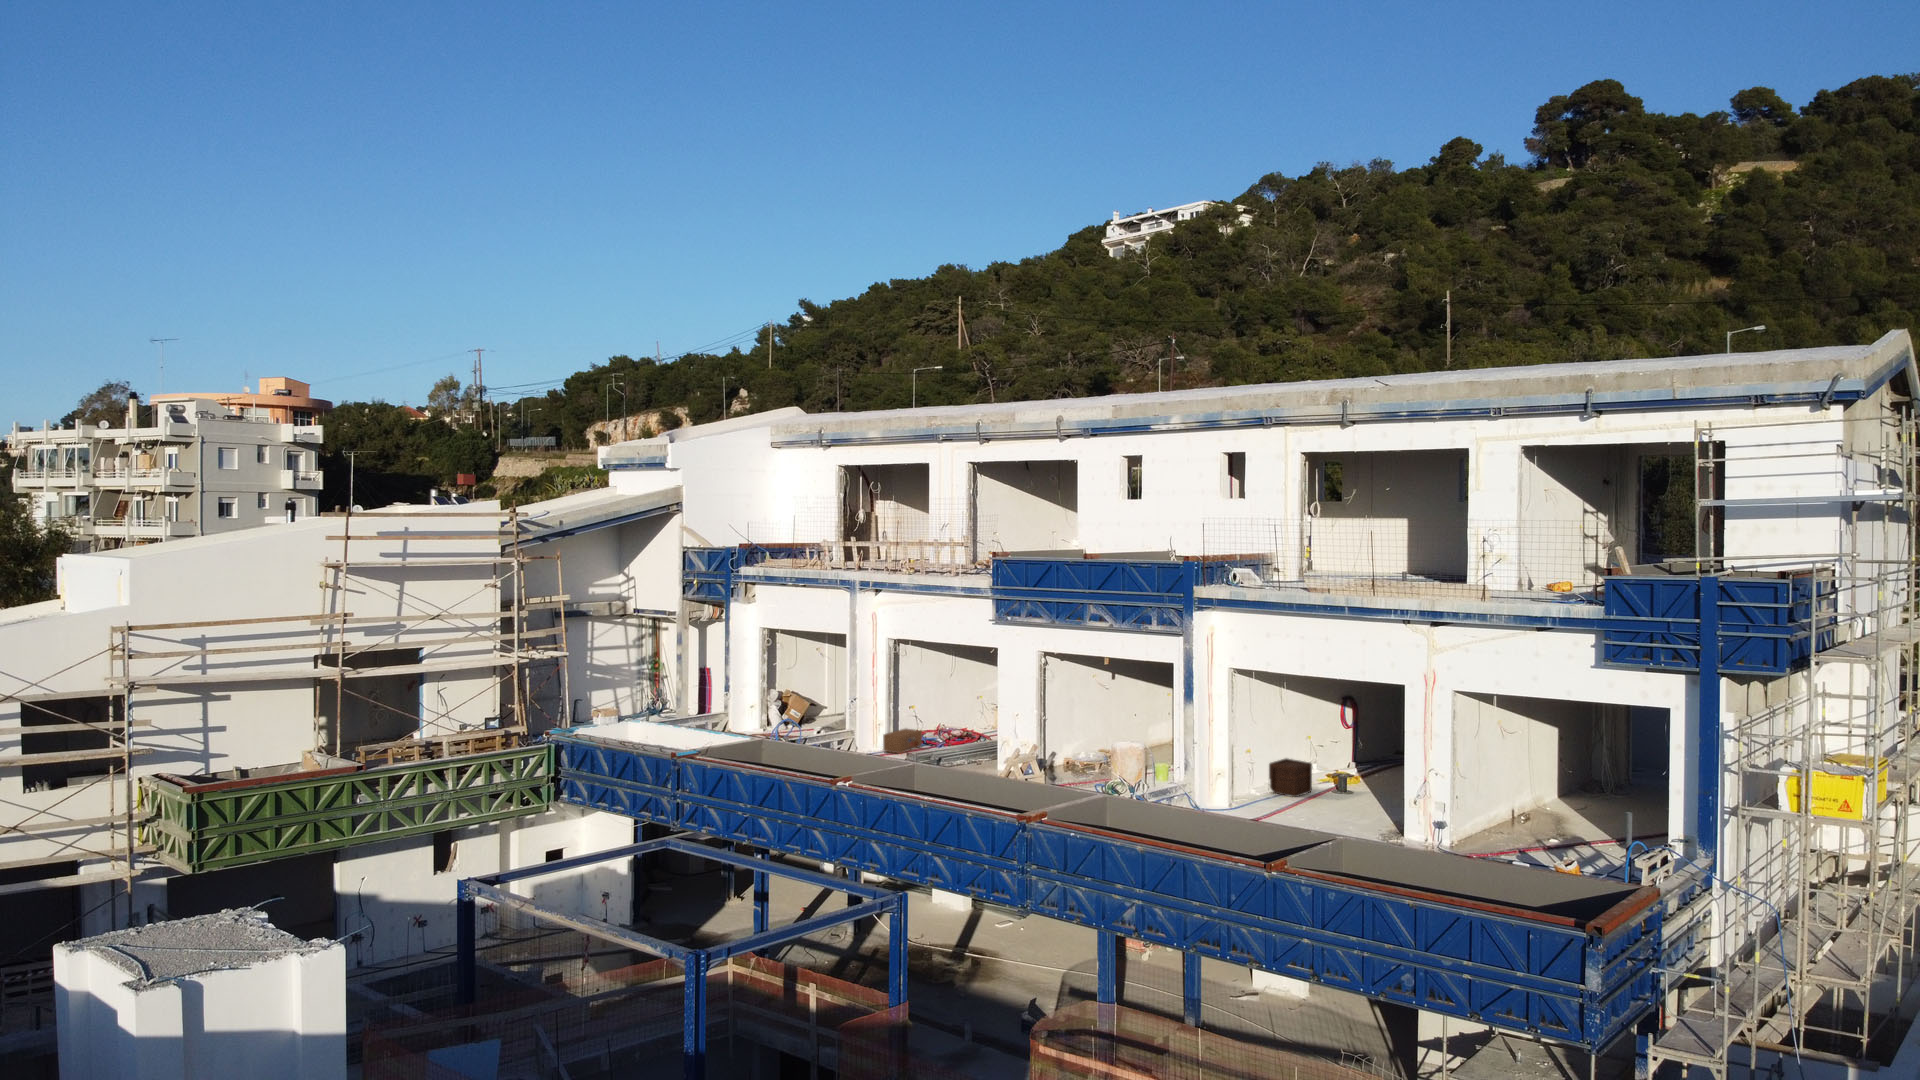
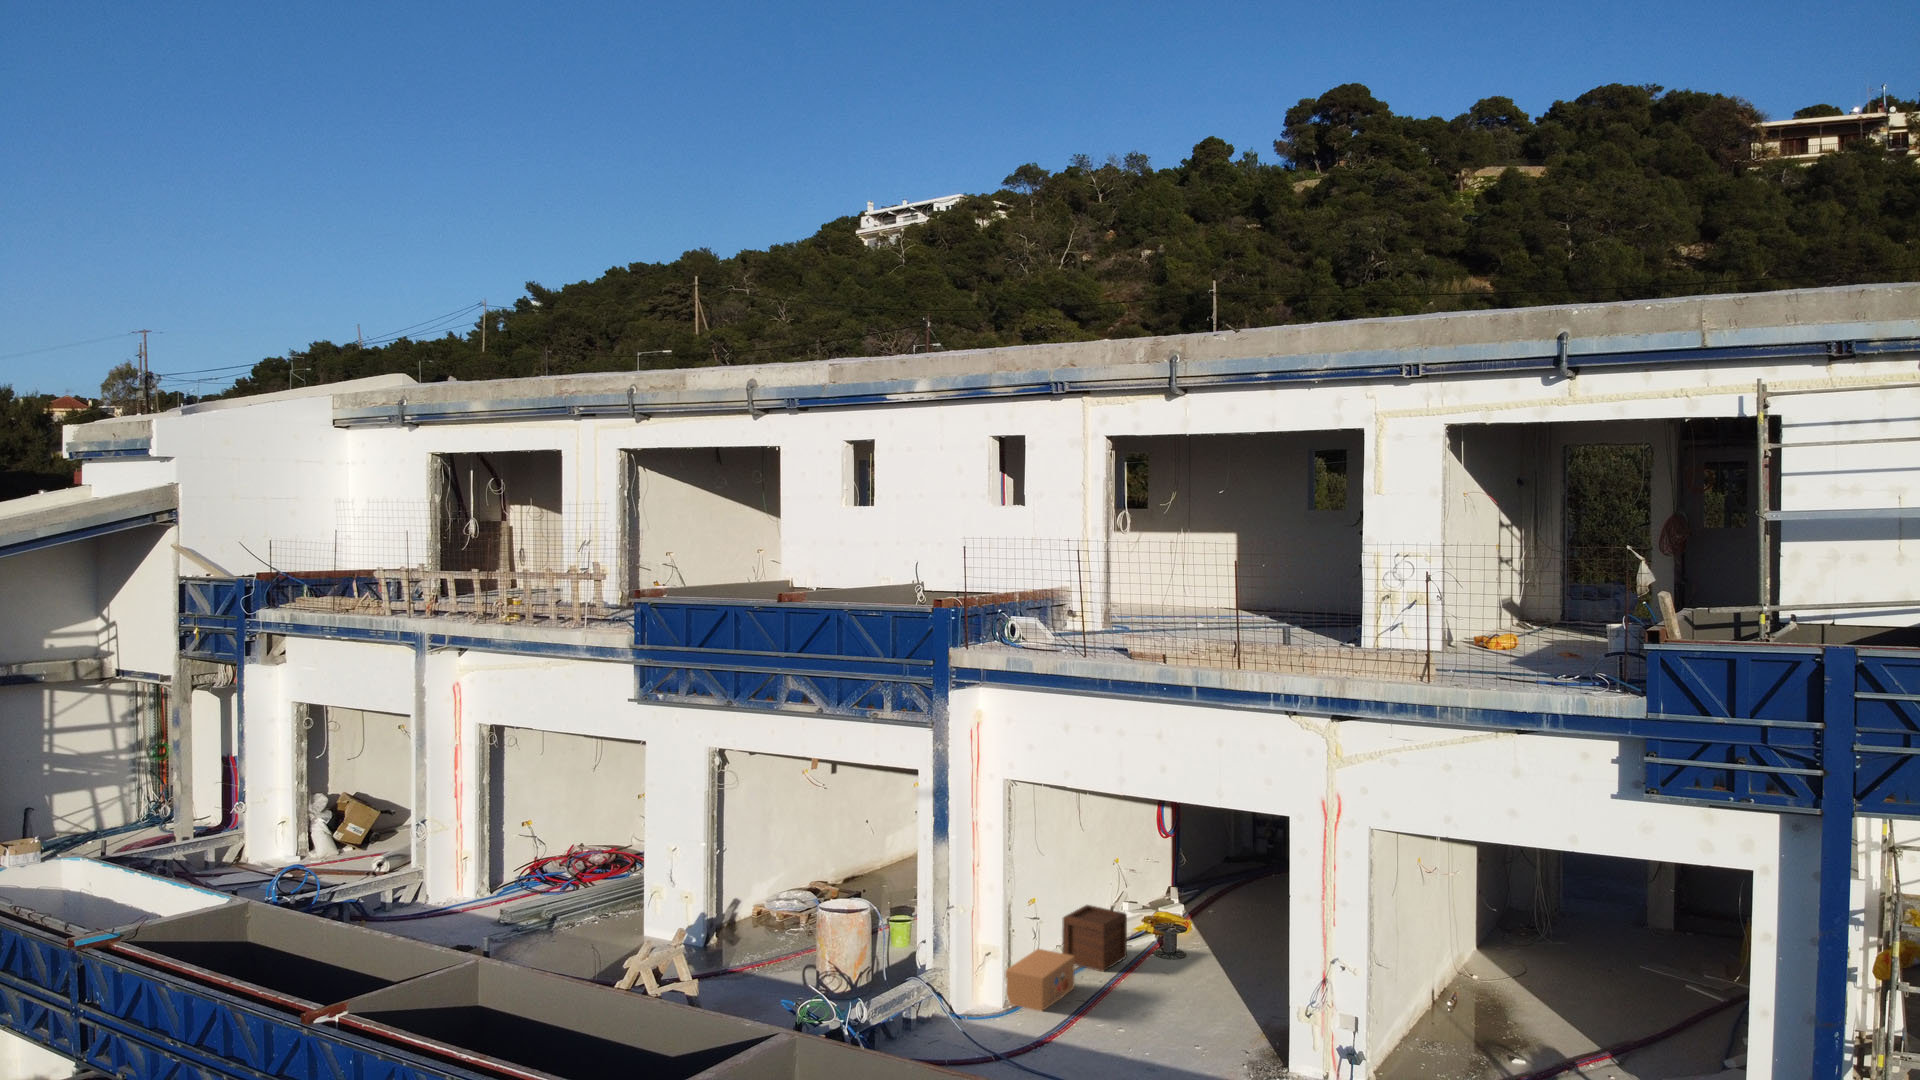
cardboard box: present [883,729,922,754] -> present [1006,949,1074,1011]

